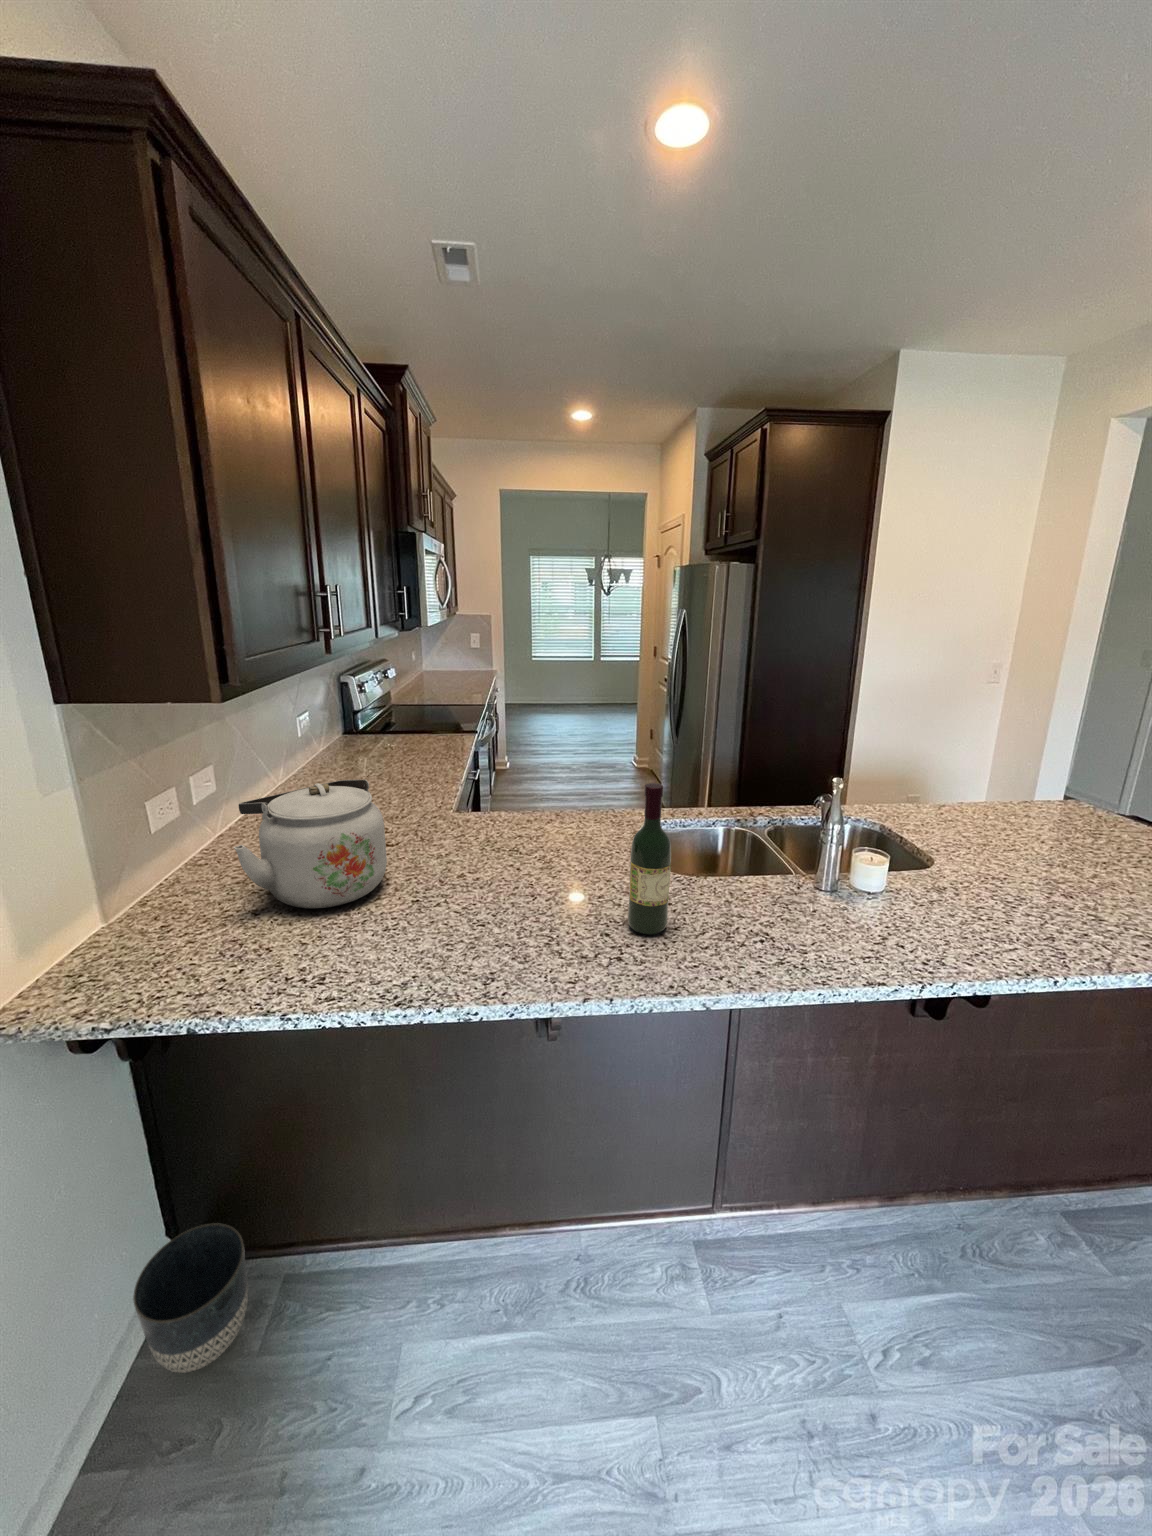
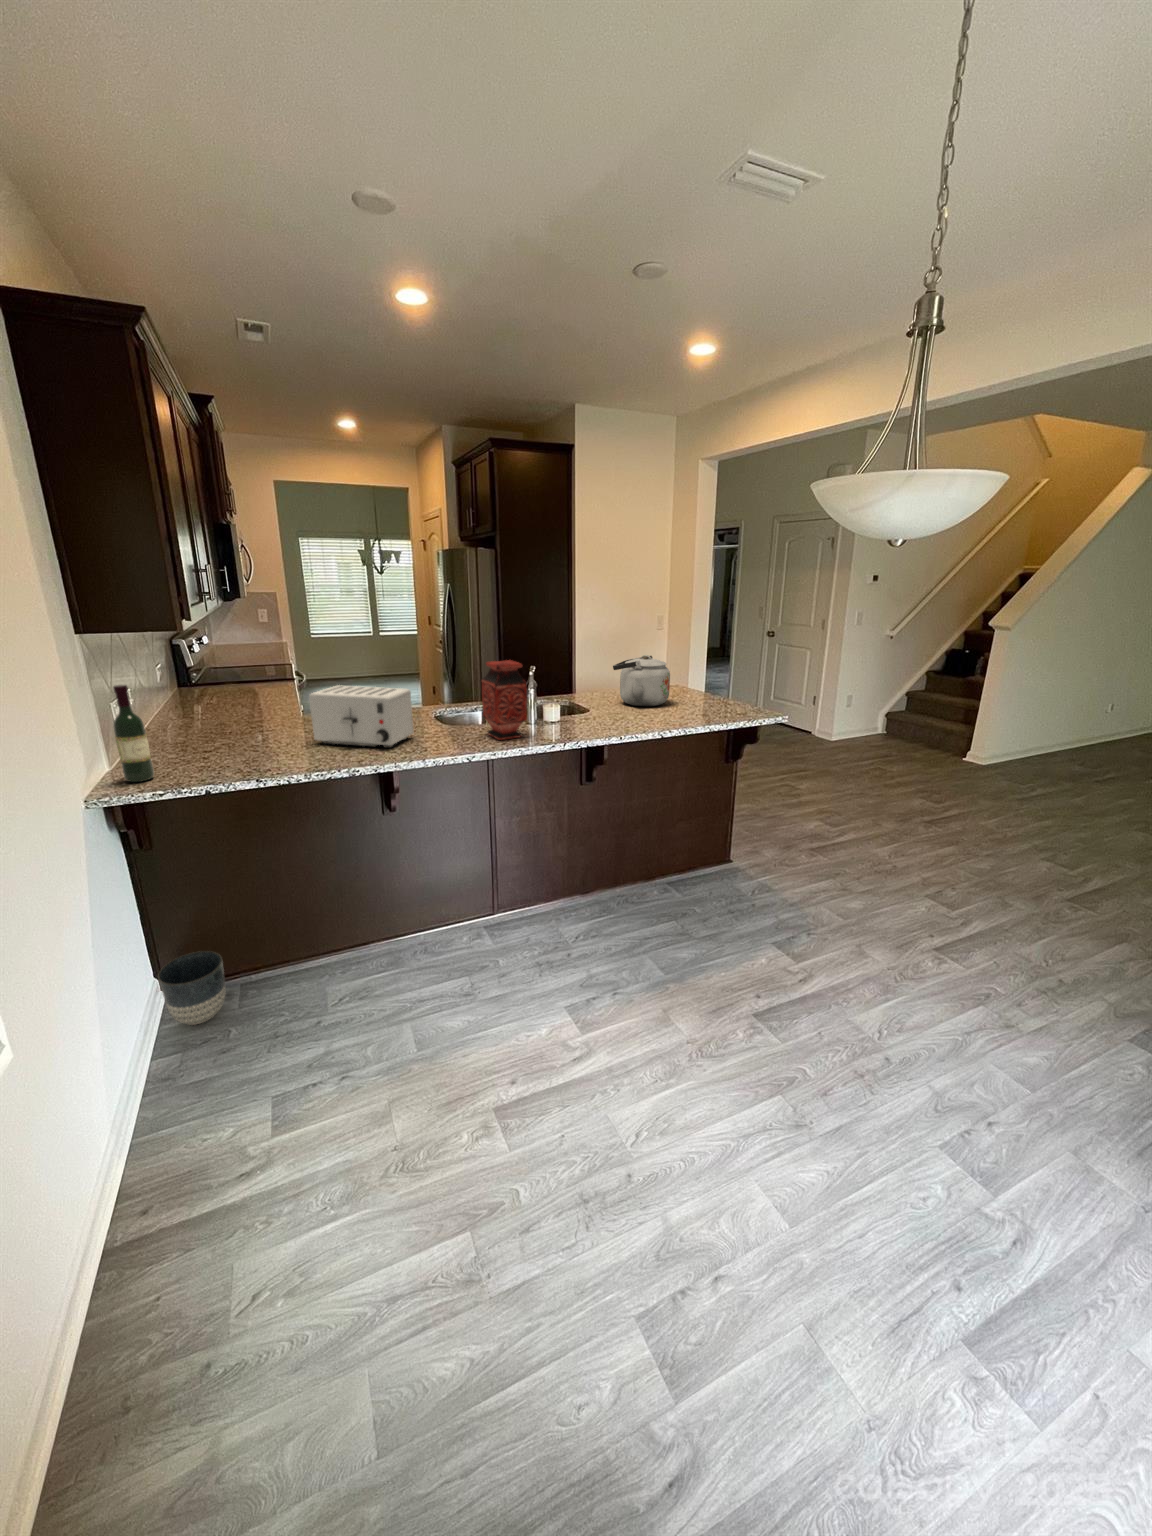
kettle: present [234,779,387,908] -> present [613,655,670,706]
vase: none [737,779,843,941] -> present [482,660,527,740]
wine bottle: present [628,783,671,935] -> present [113,685,154,782]
toaster: none [430,791,606,933] -> present [309,685,413,748]

